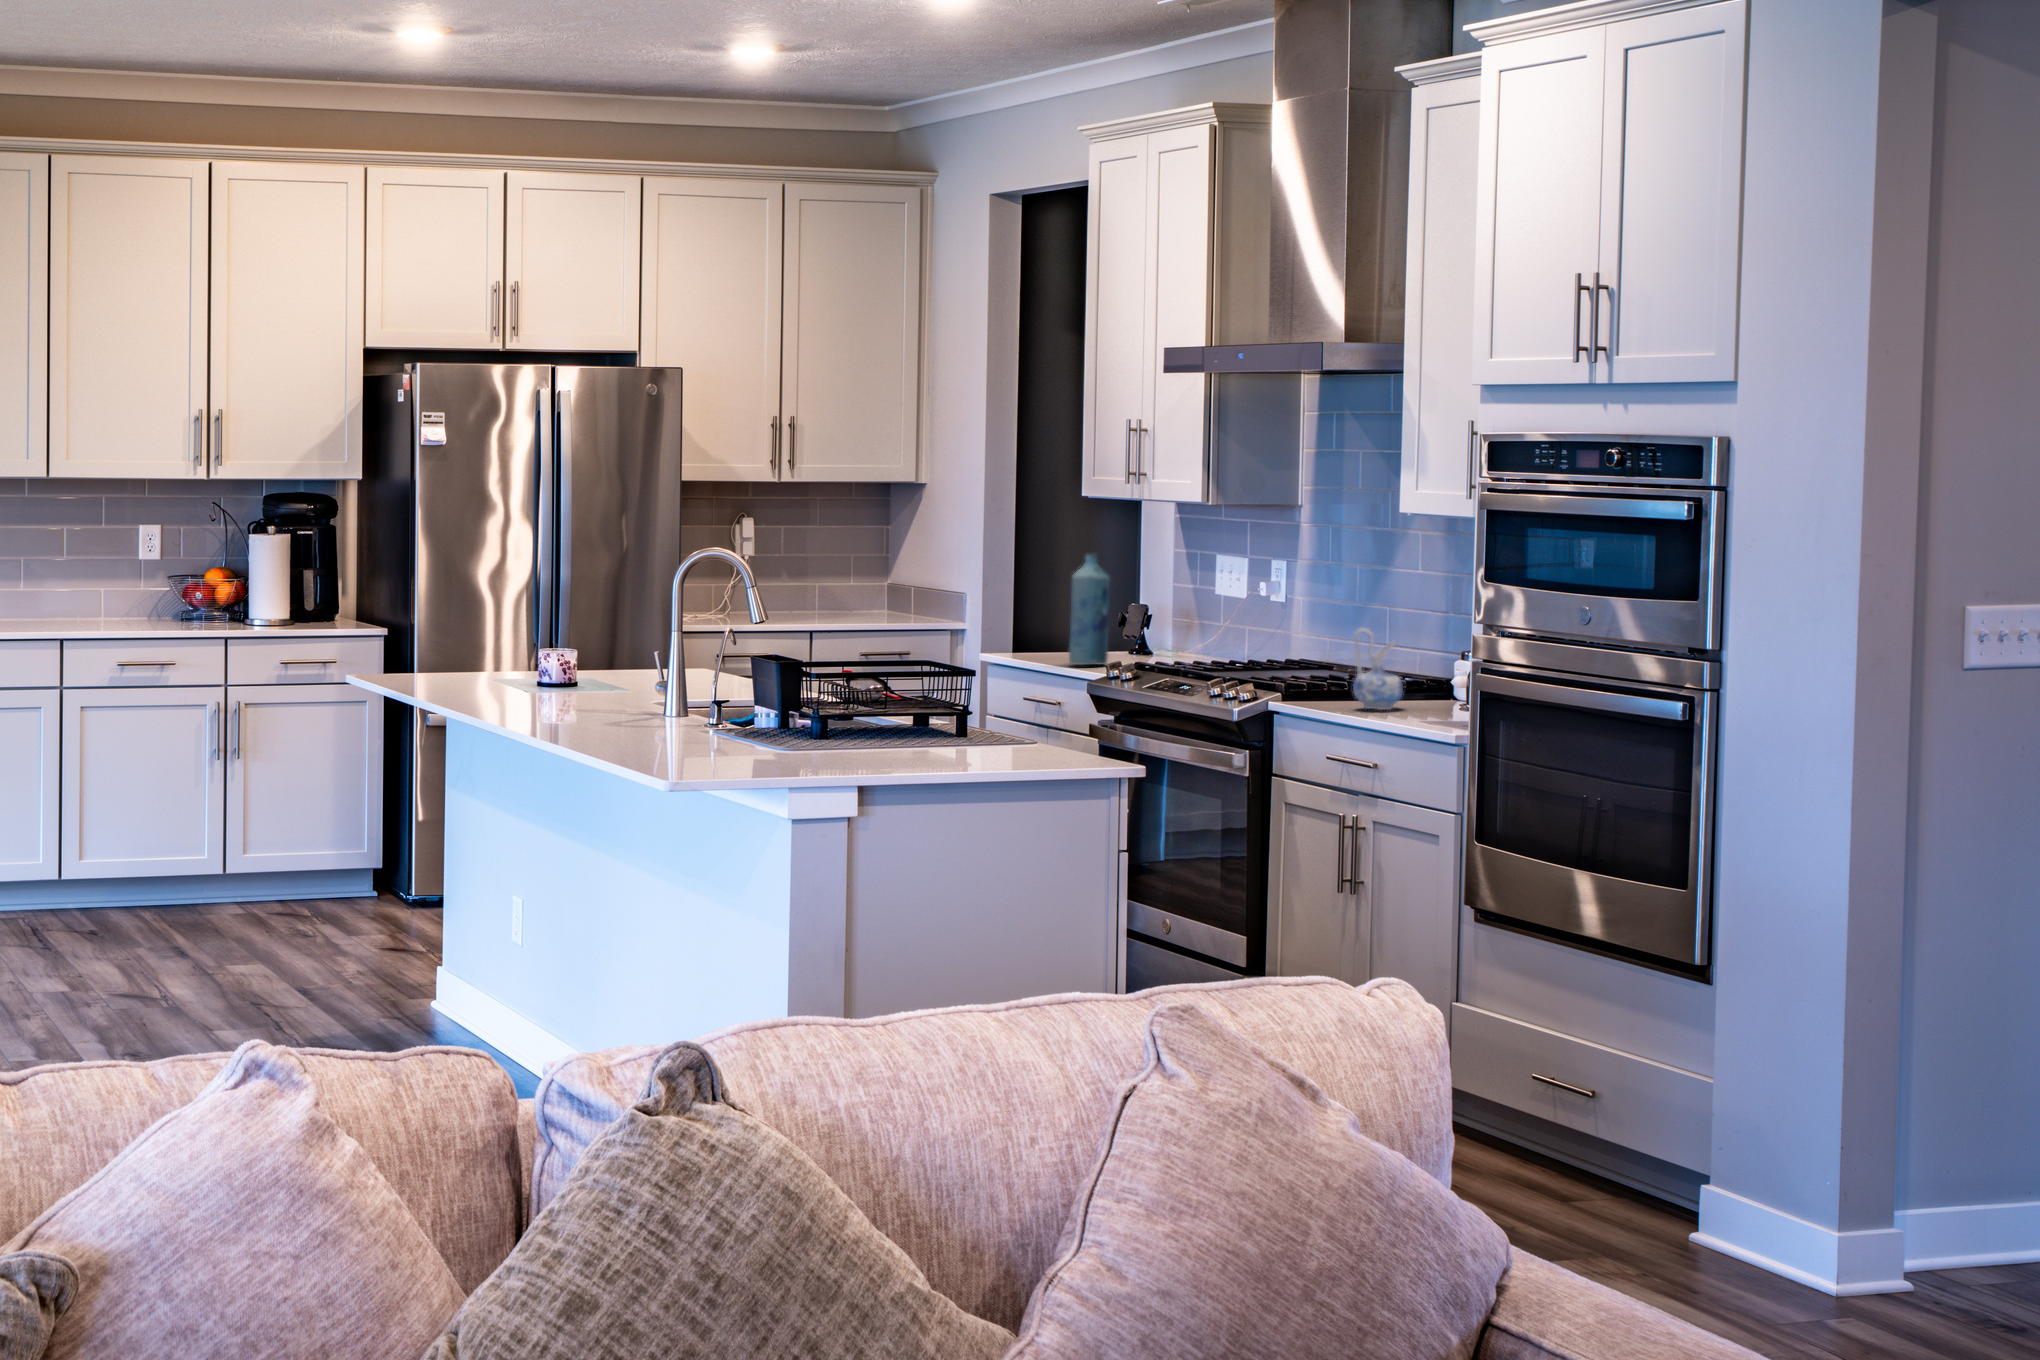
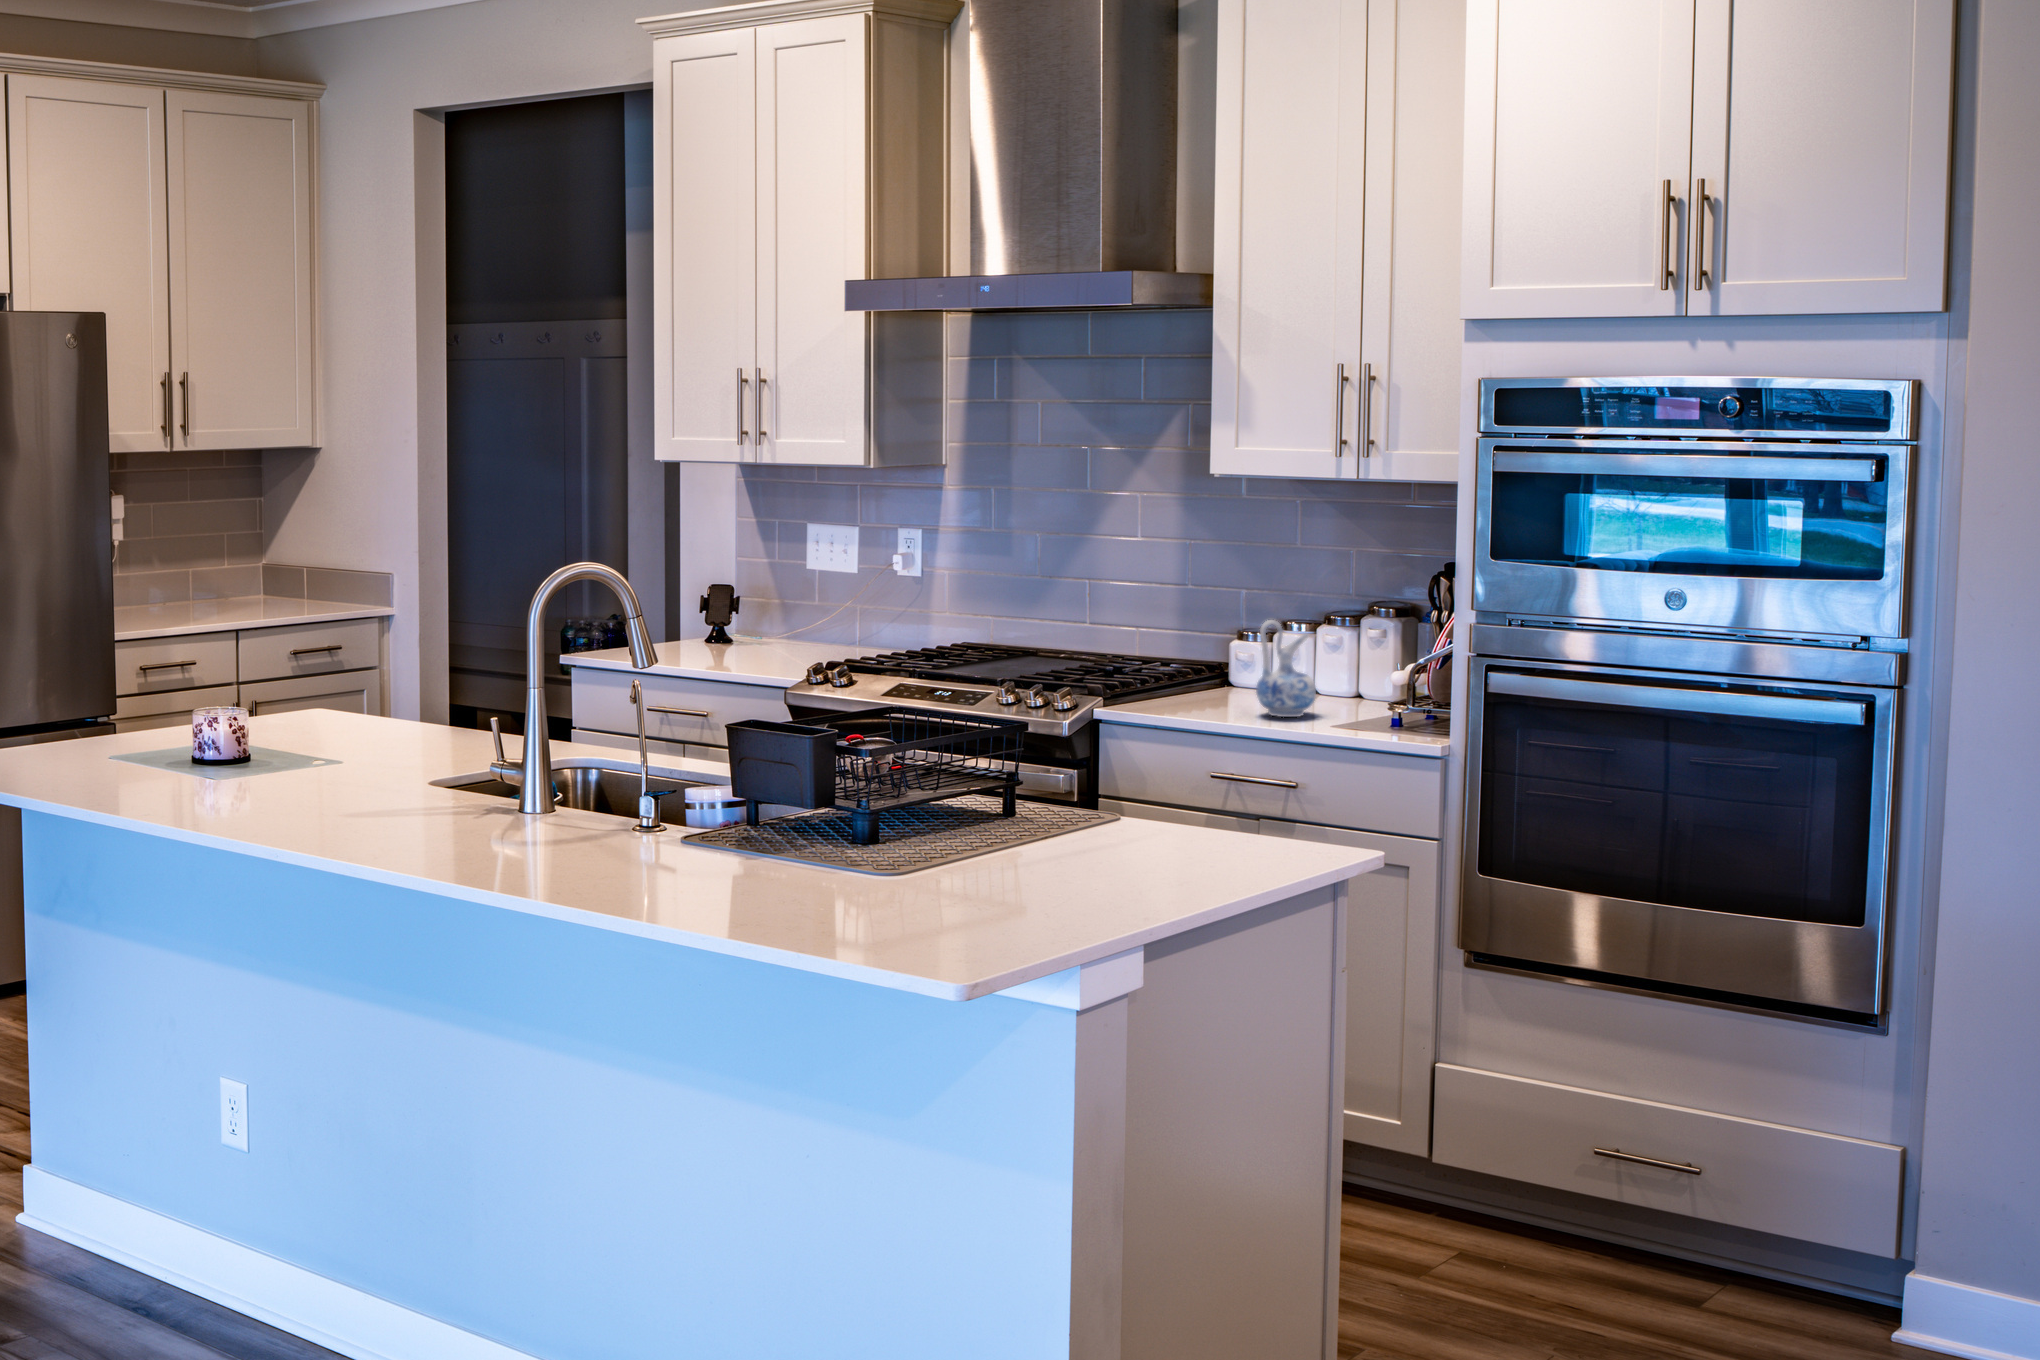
bottle: present [1069,554,1109,665] -> none [708,531,752,664]

